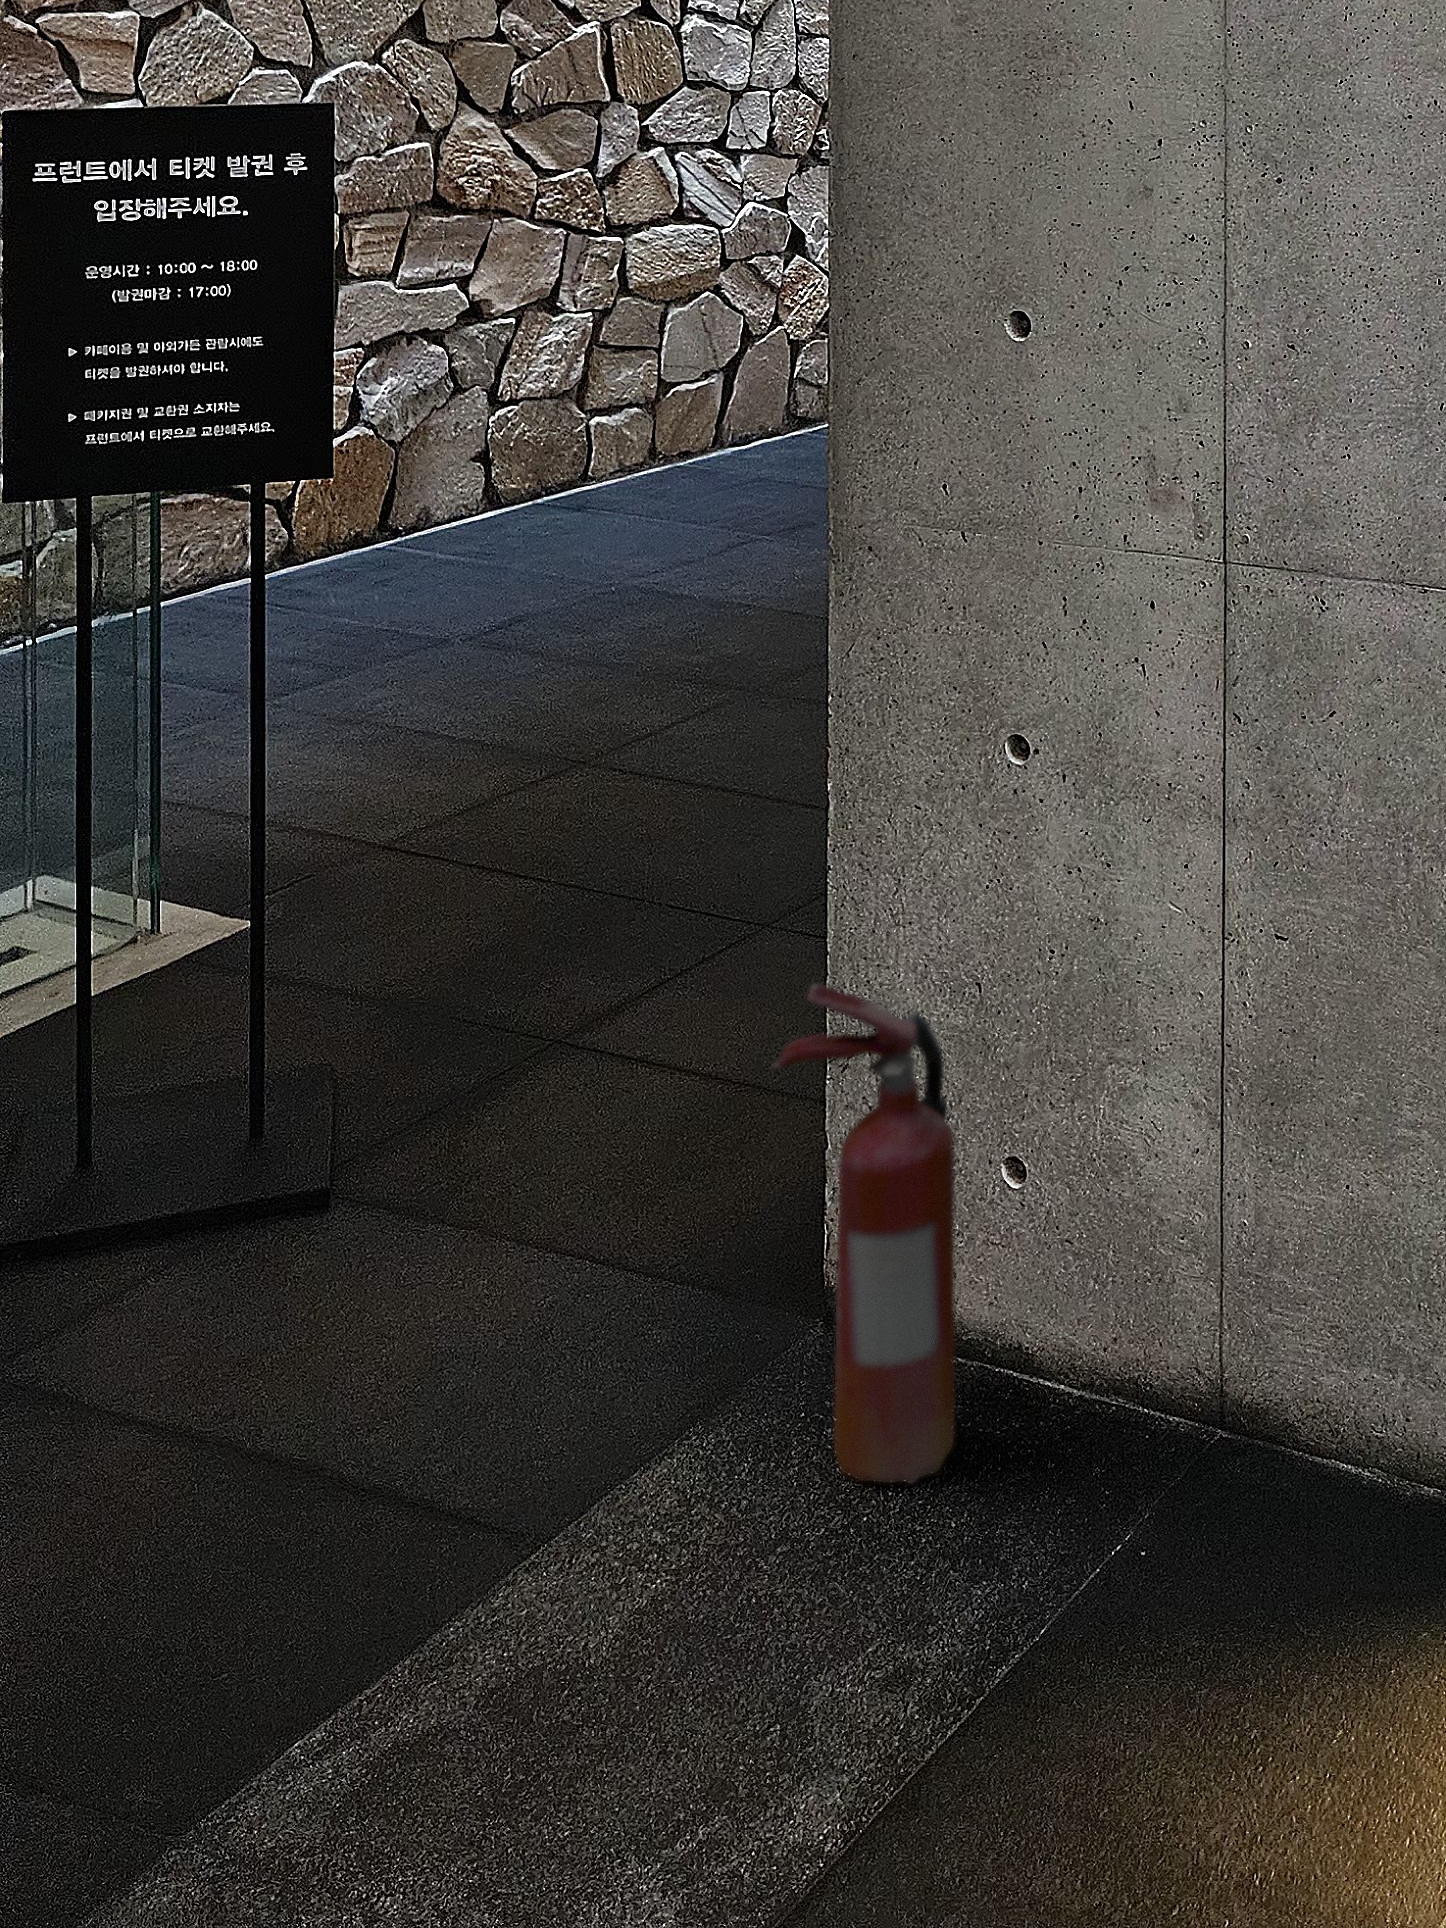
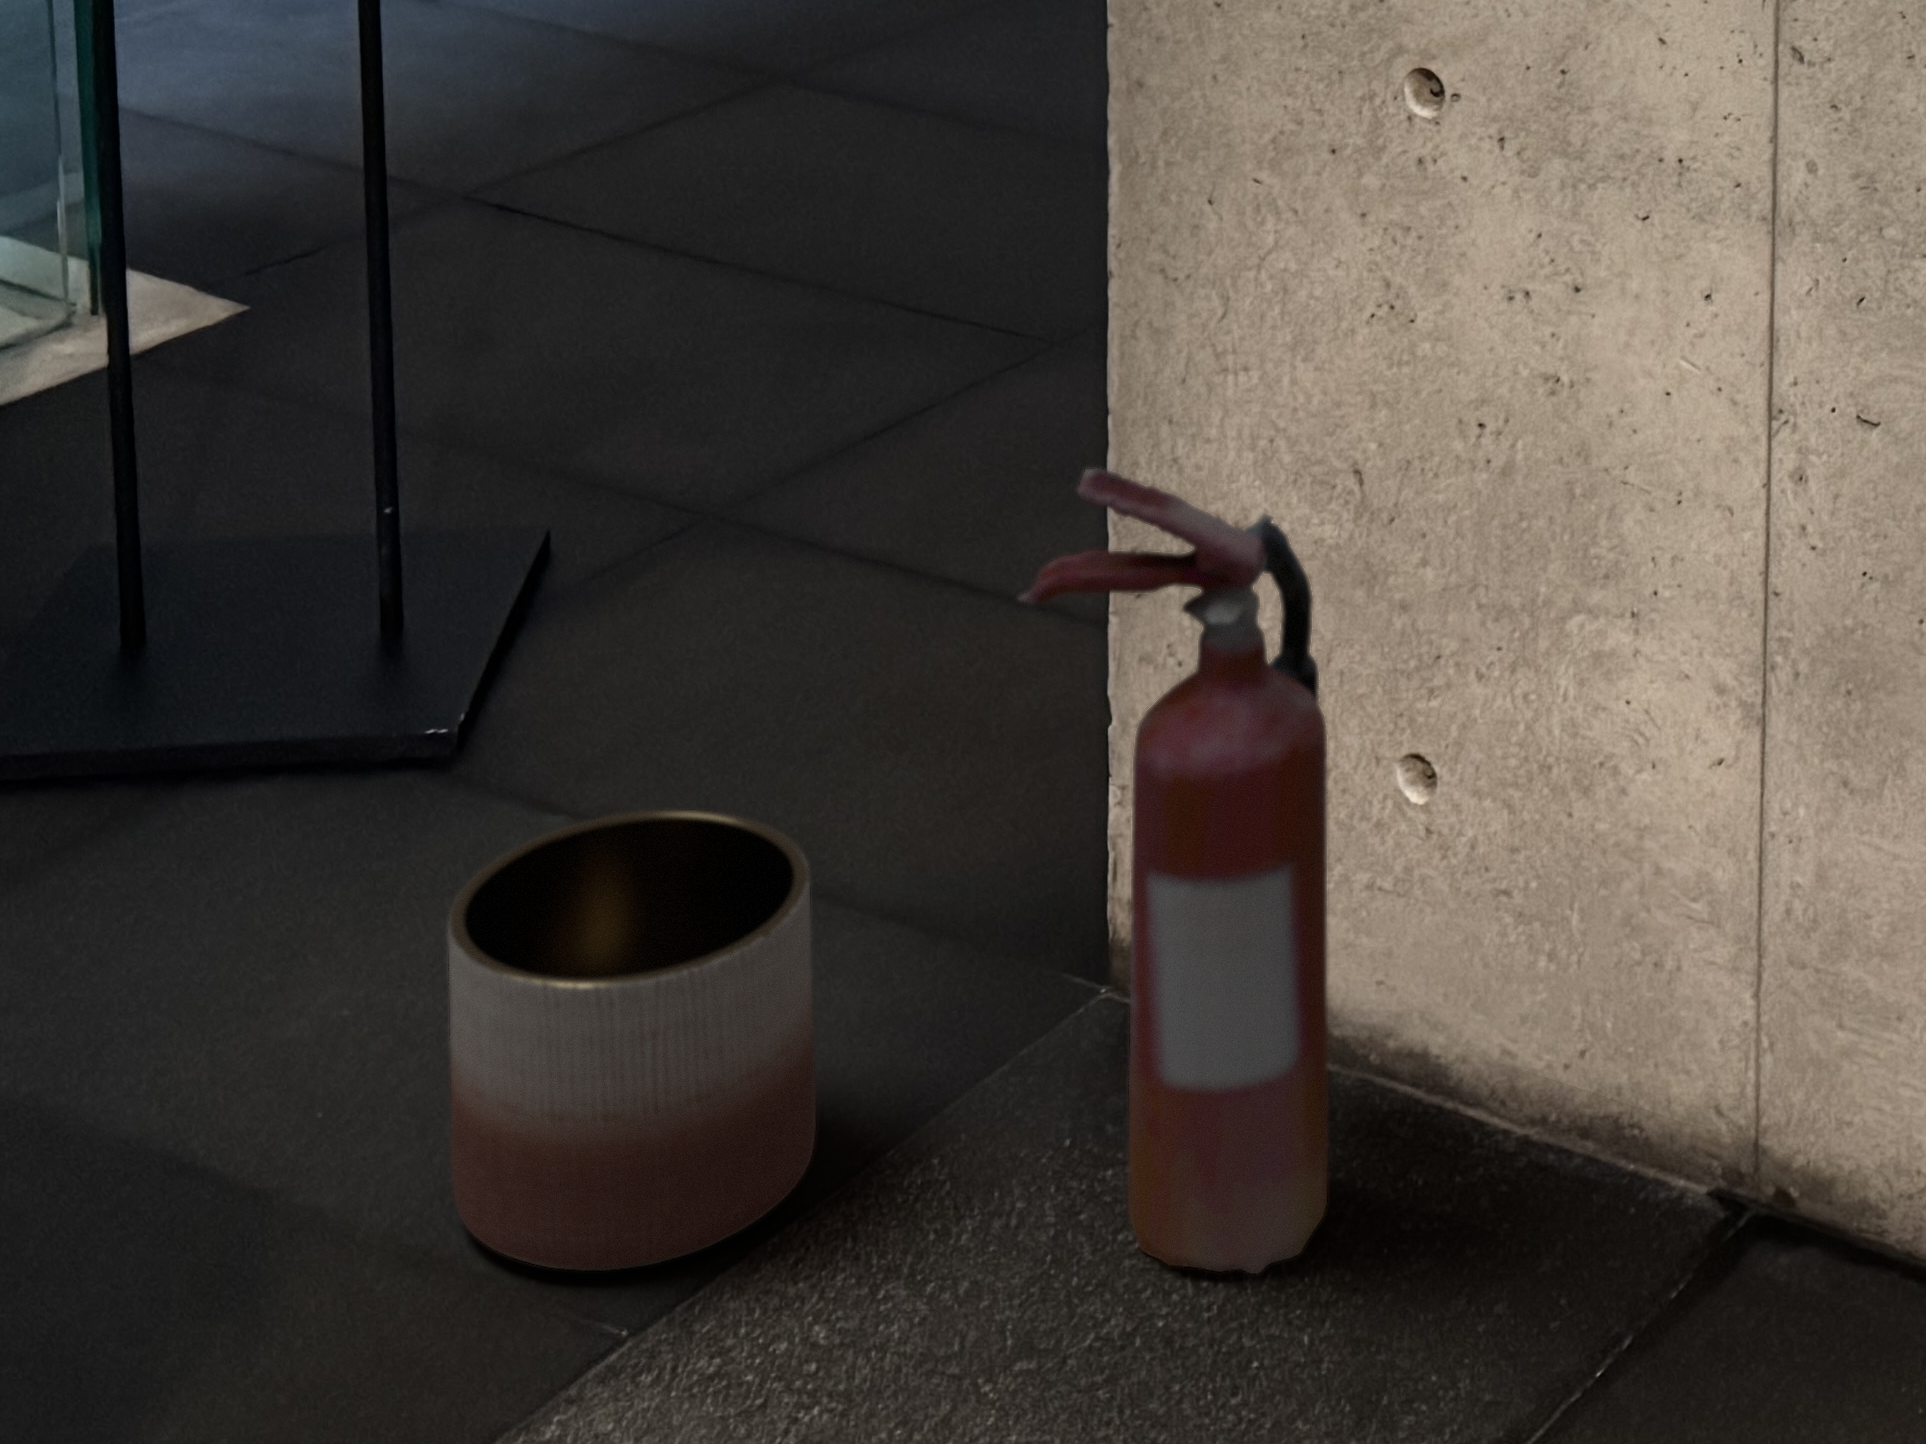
planter: none [422,1212,641,1500] -> present [448,810,816,1271]

